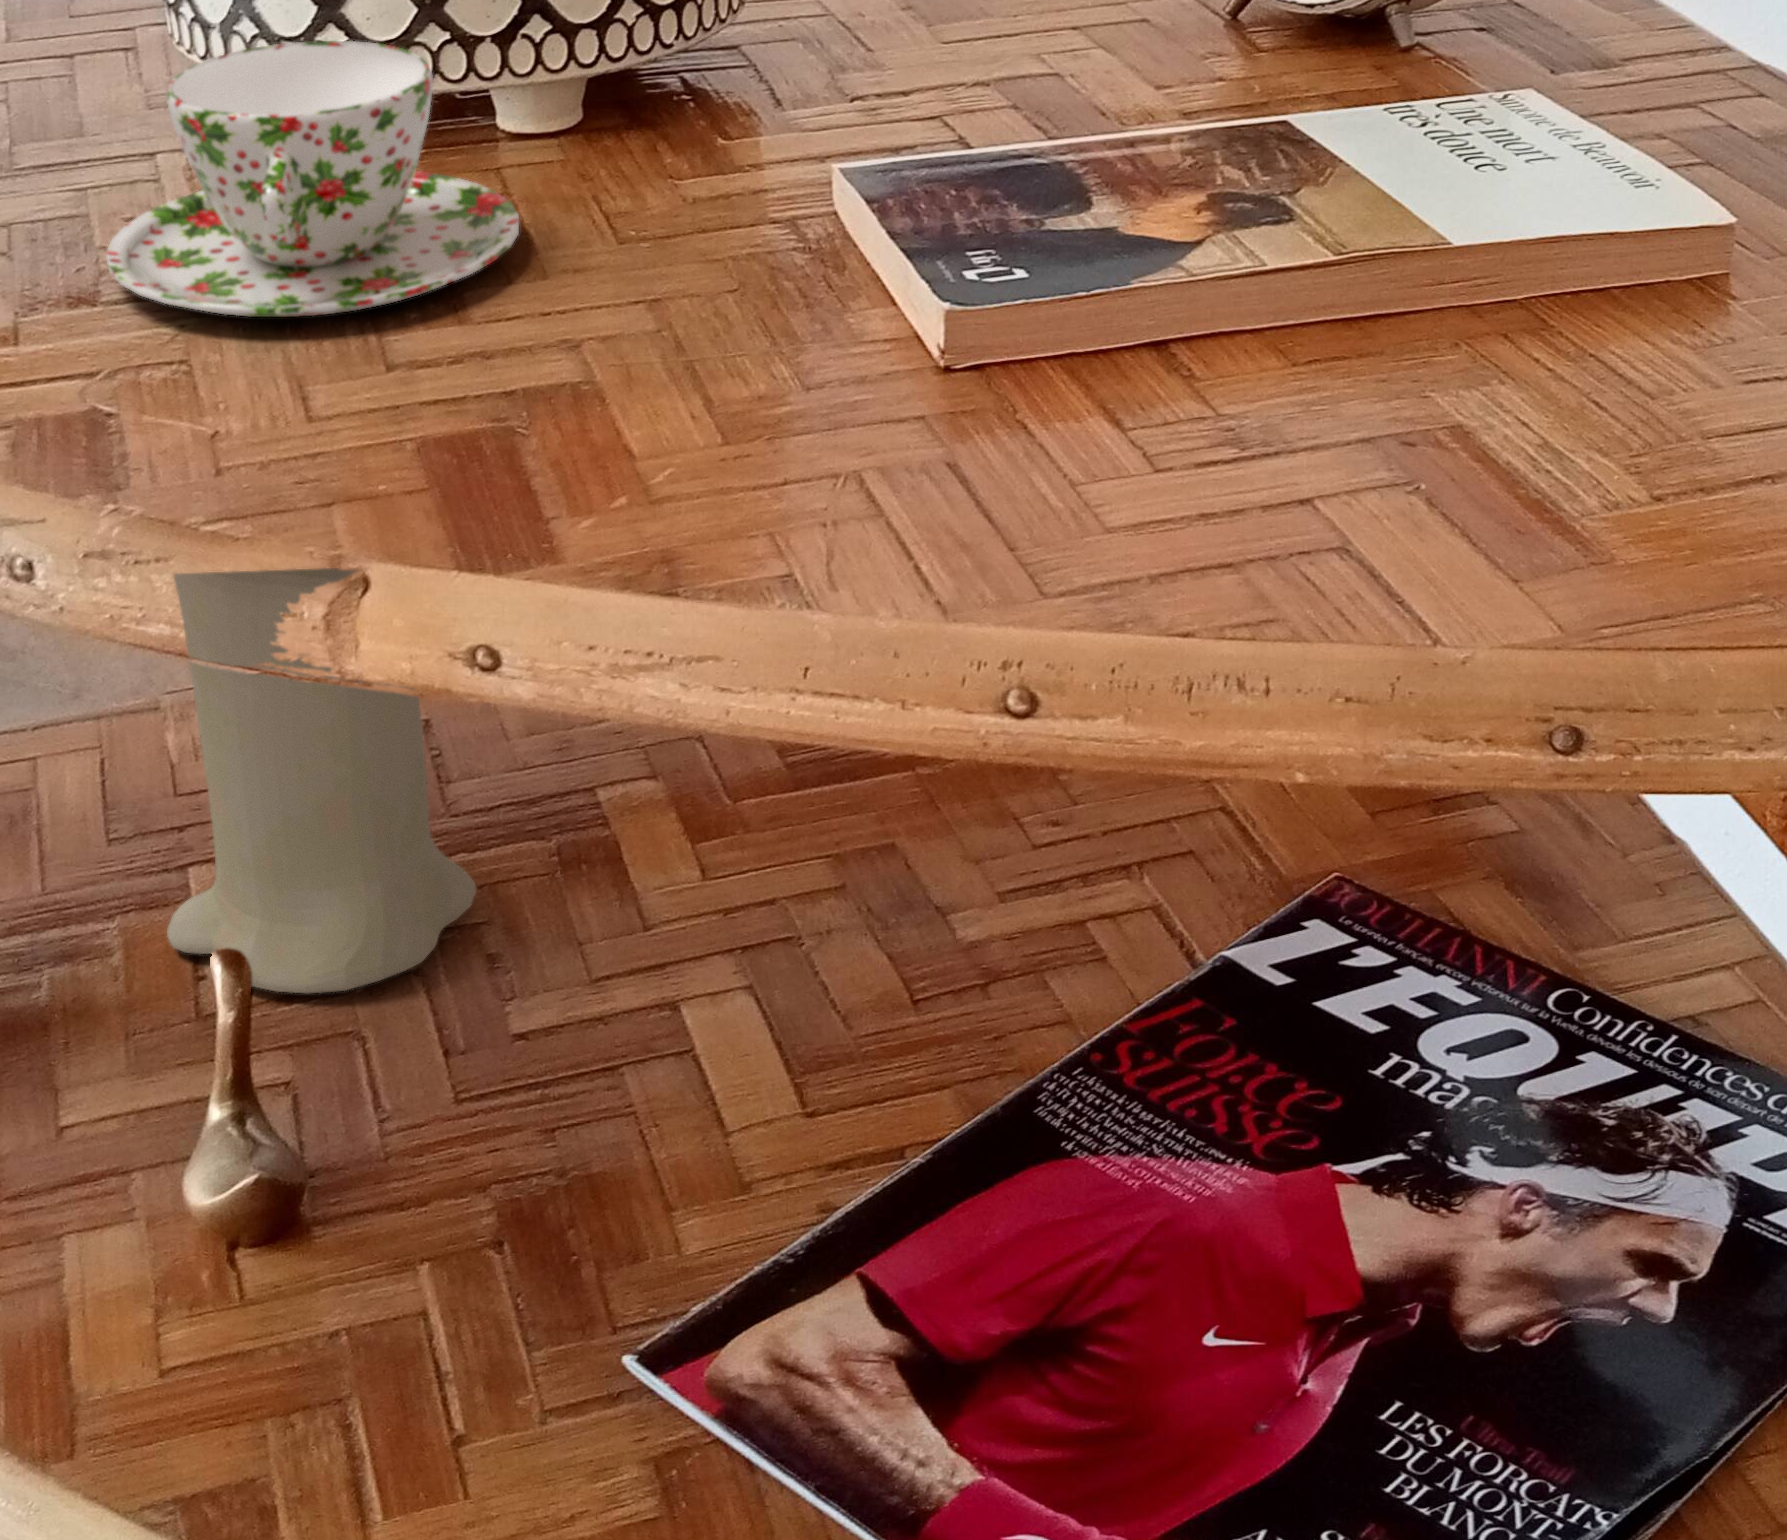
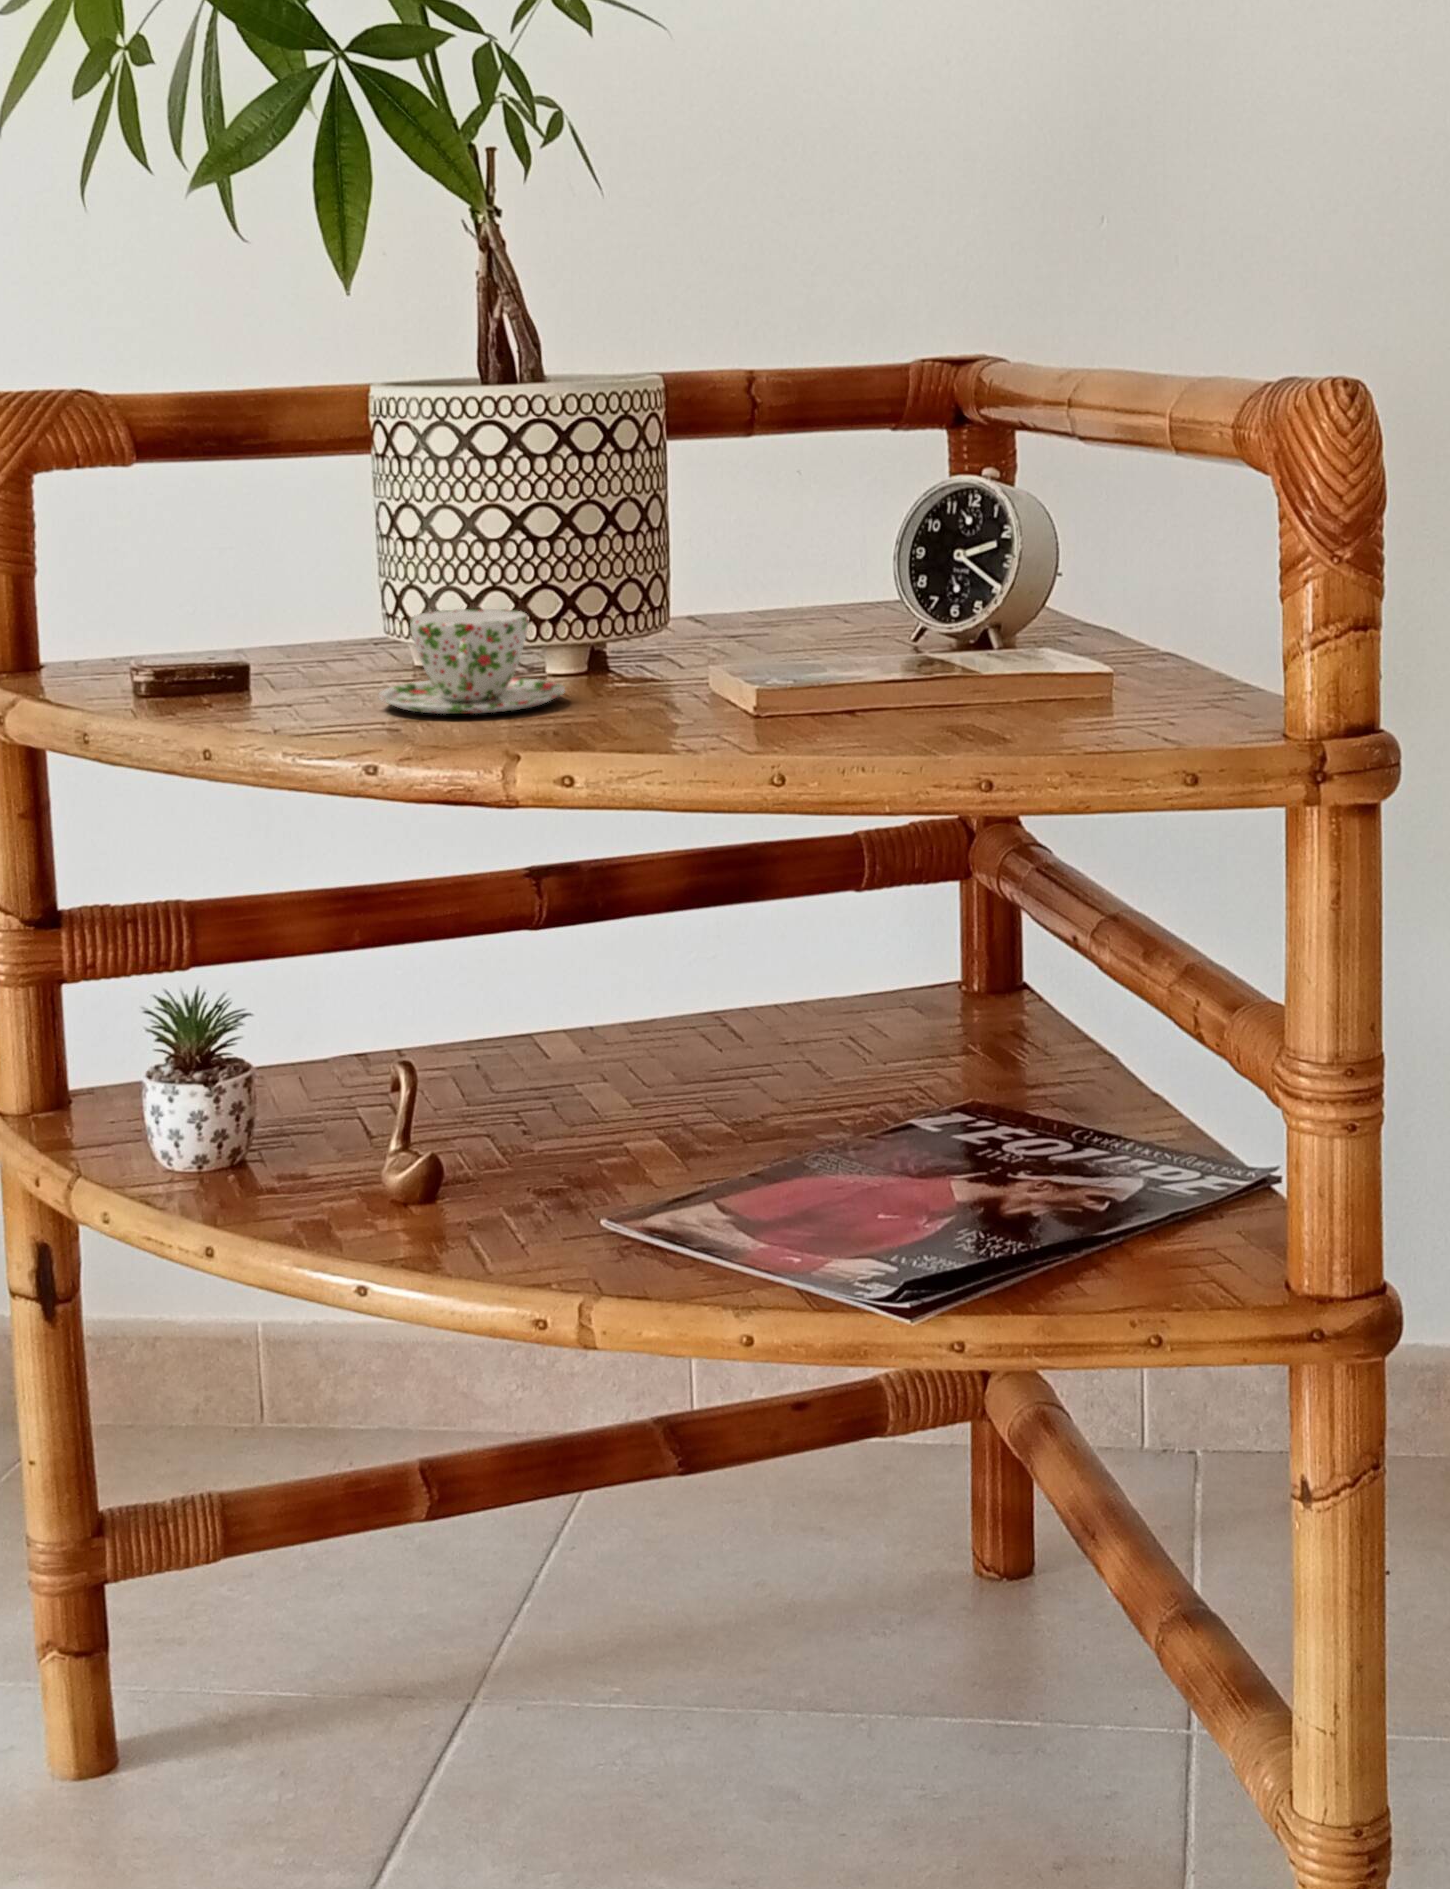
candle: present [167,568,476,994] -> none [352,878,514,1141]

